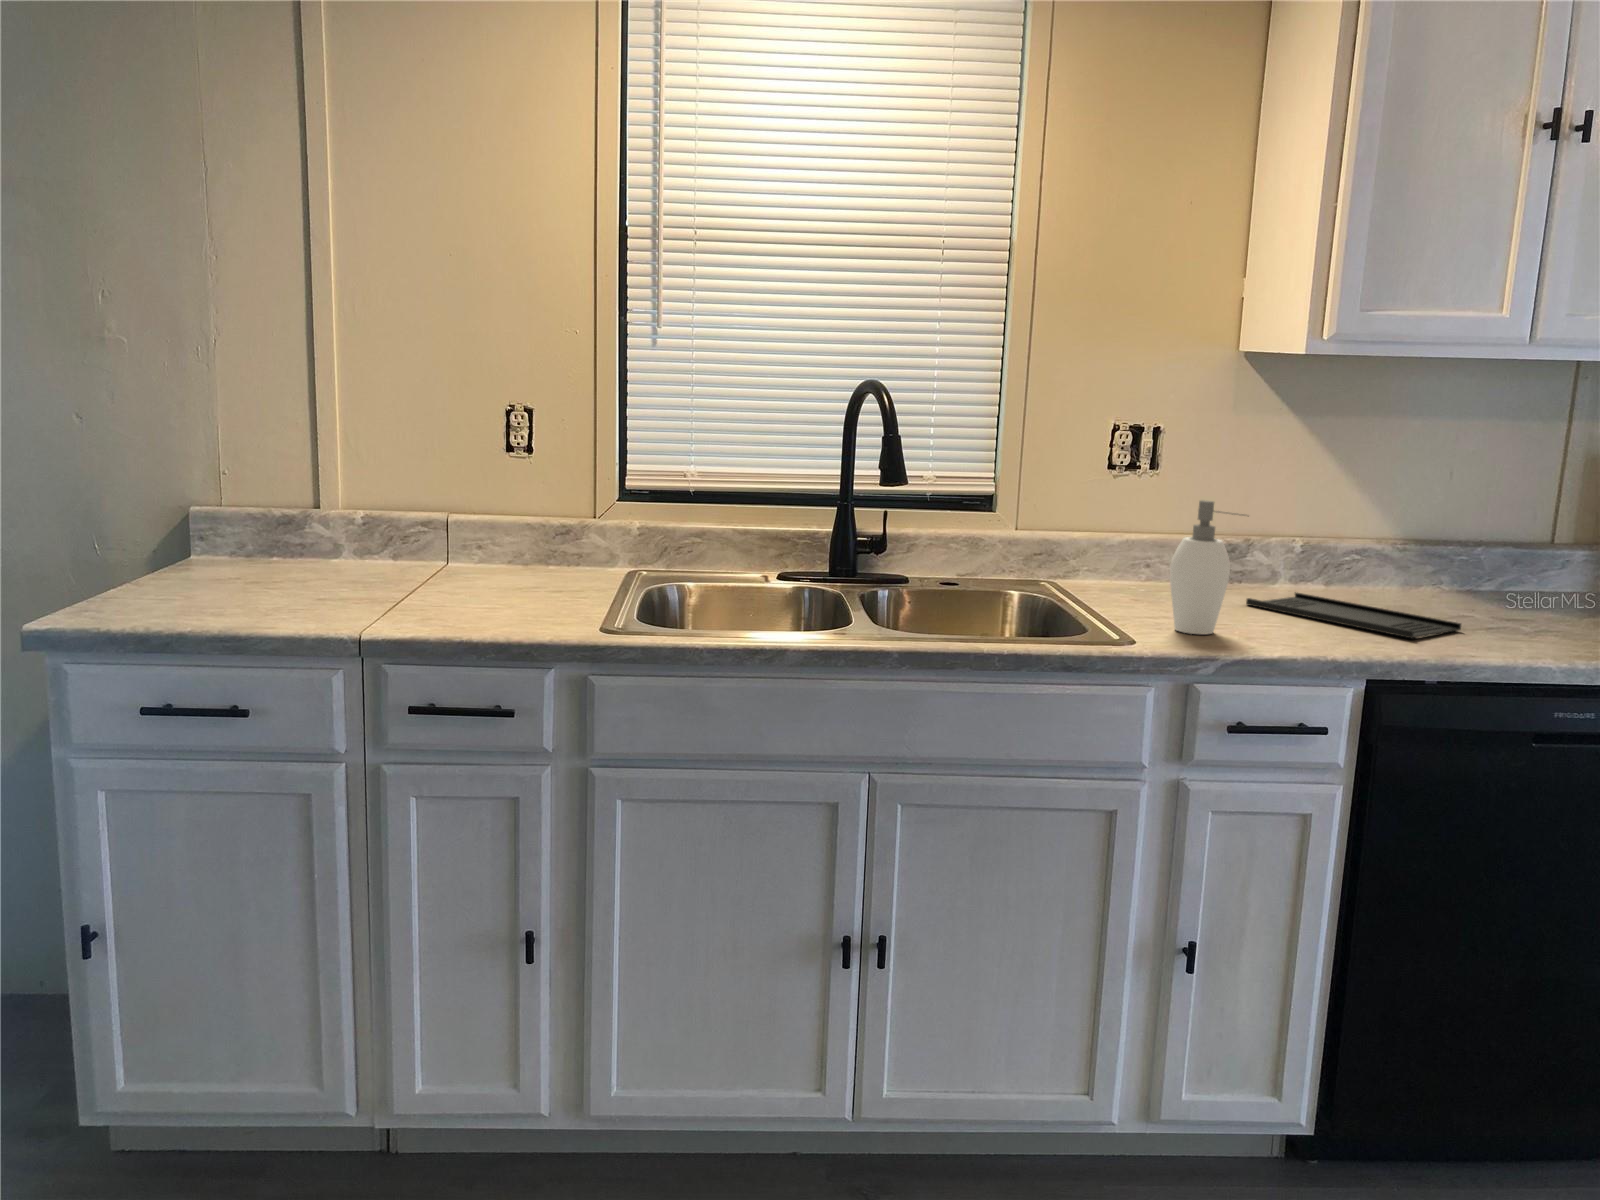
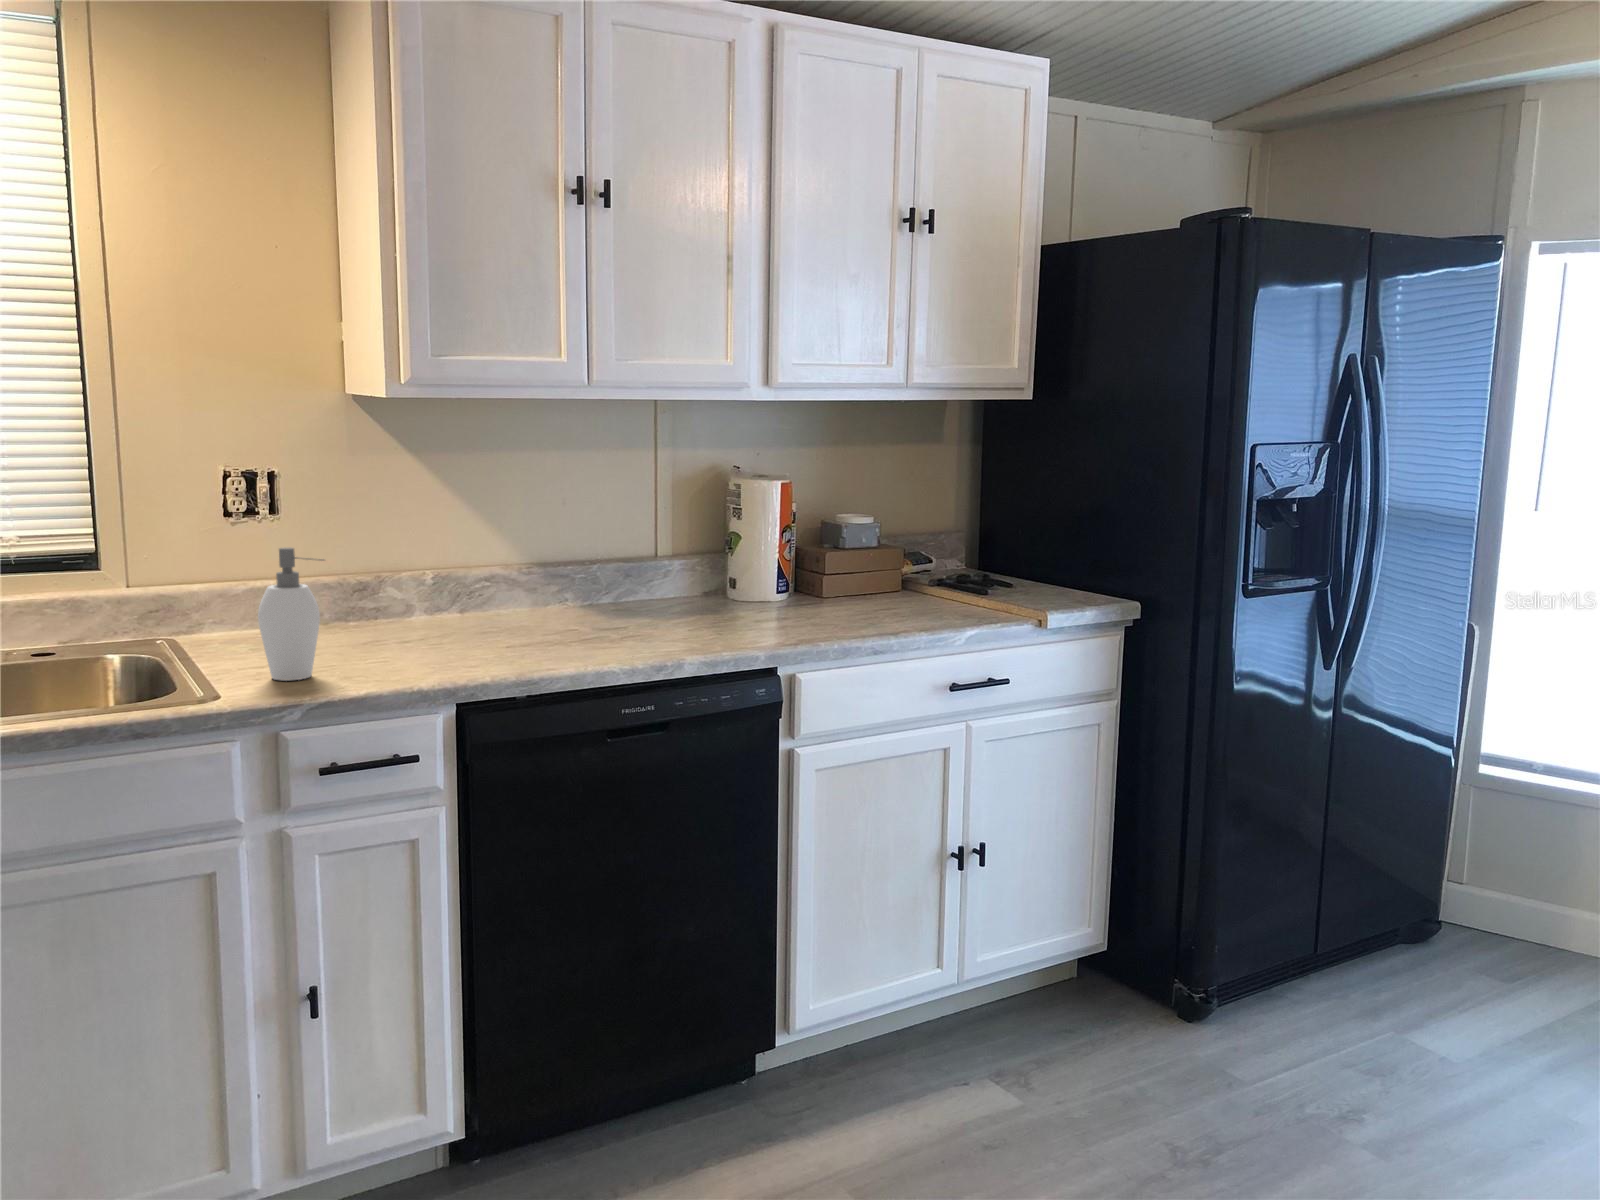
tray: present [1246,592,1461,638] -> none [368,624,555,659]

